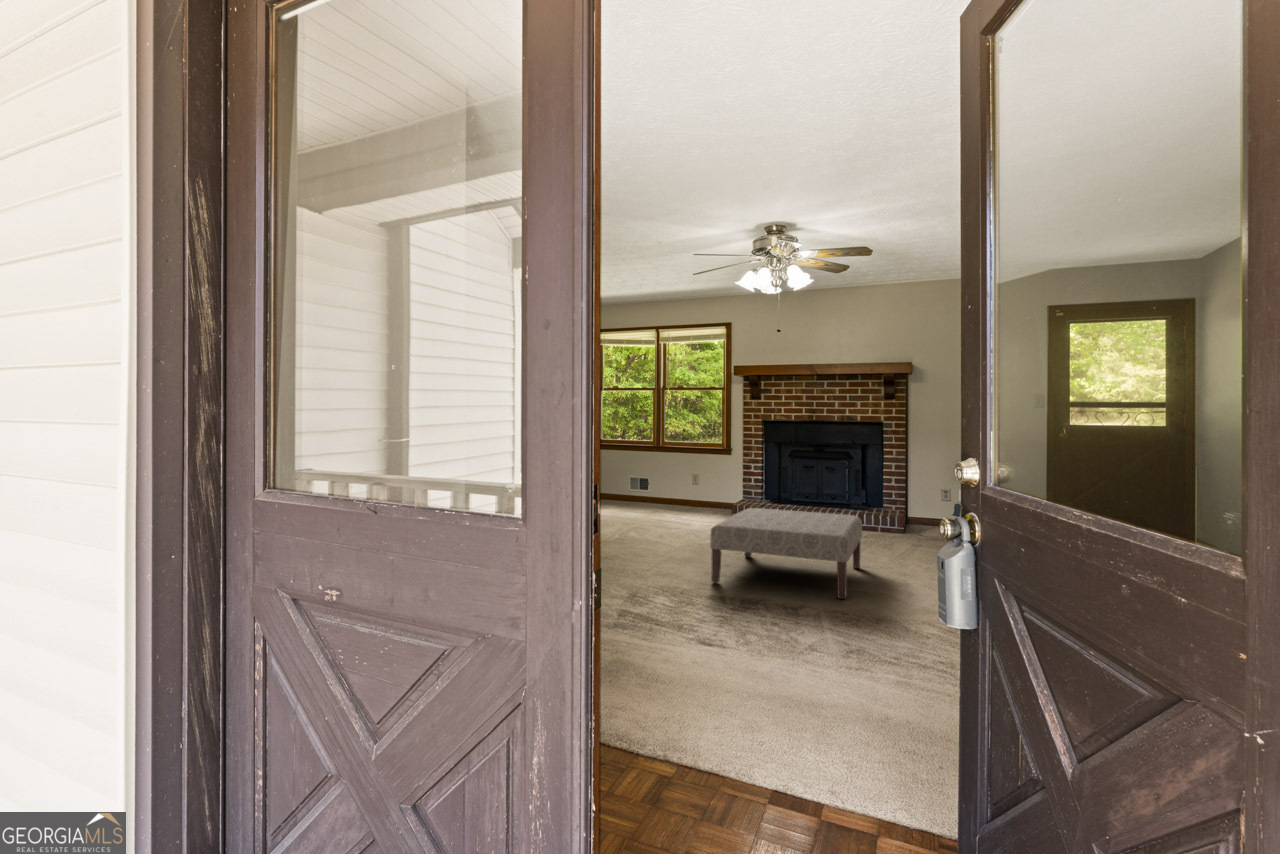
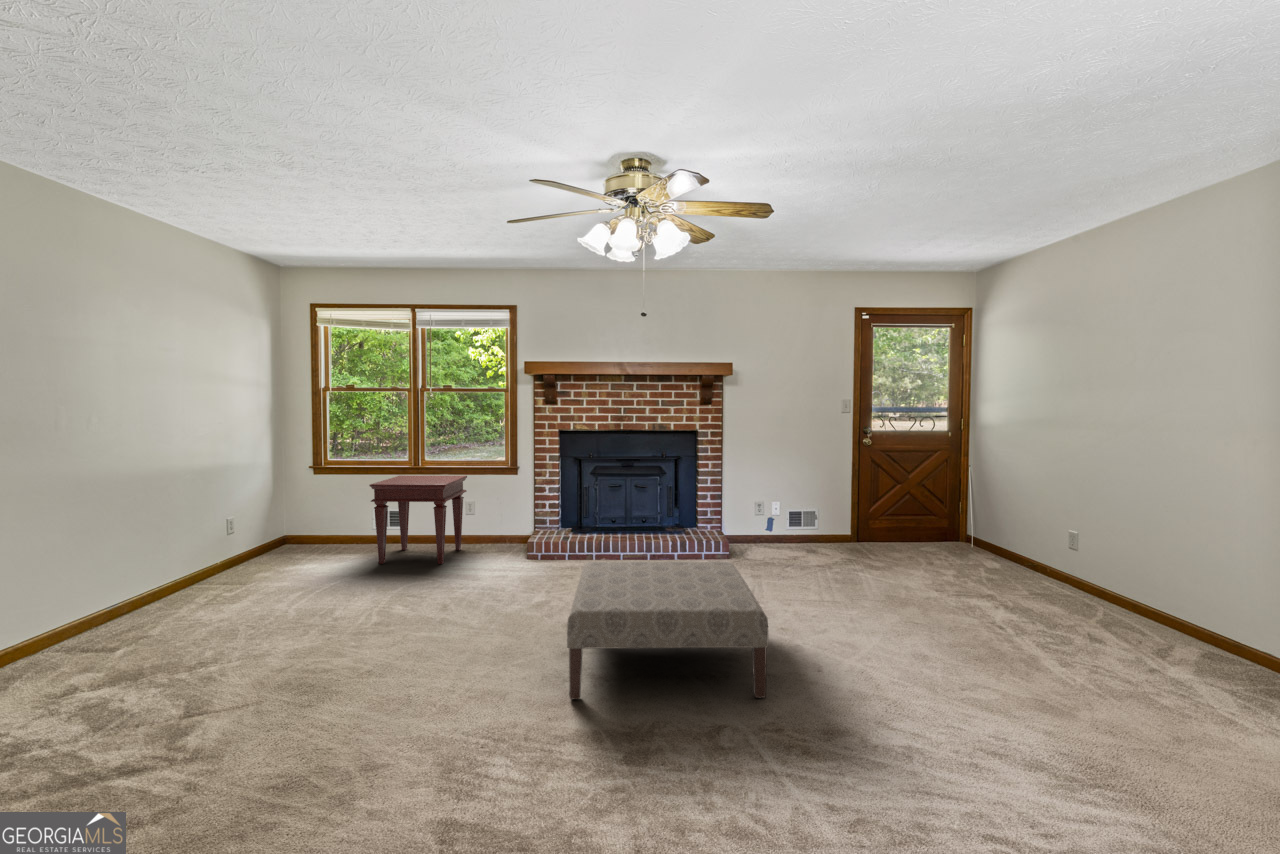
side table: none [623,453,693,517] -> present [369,476,467,564]

